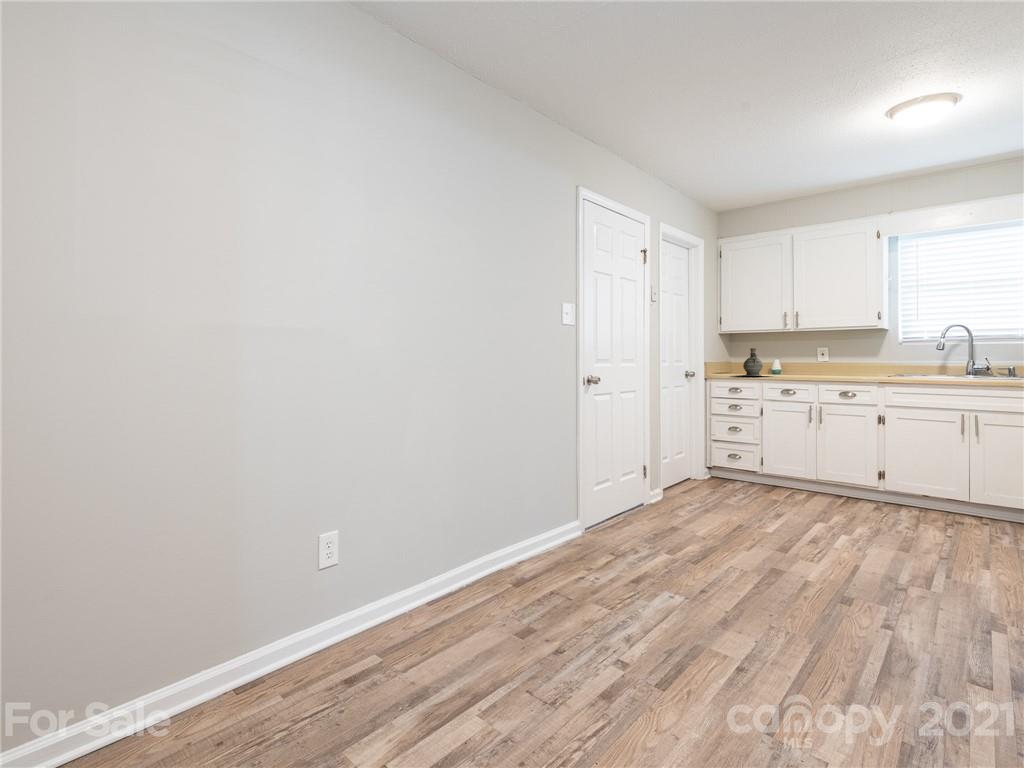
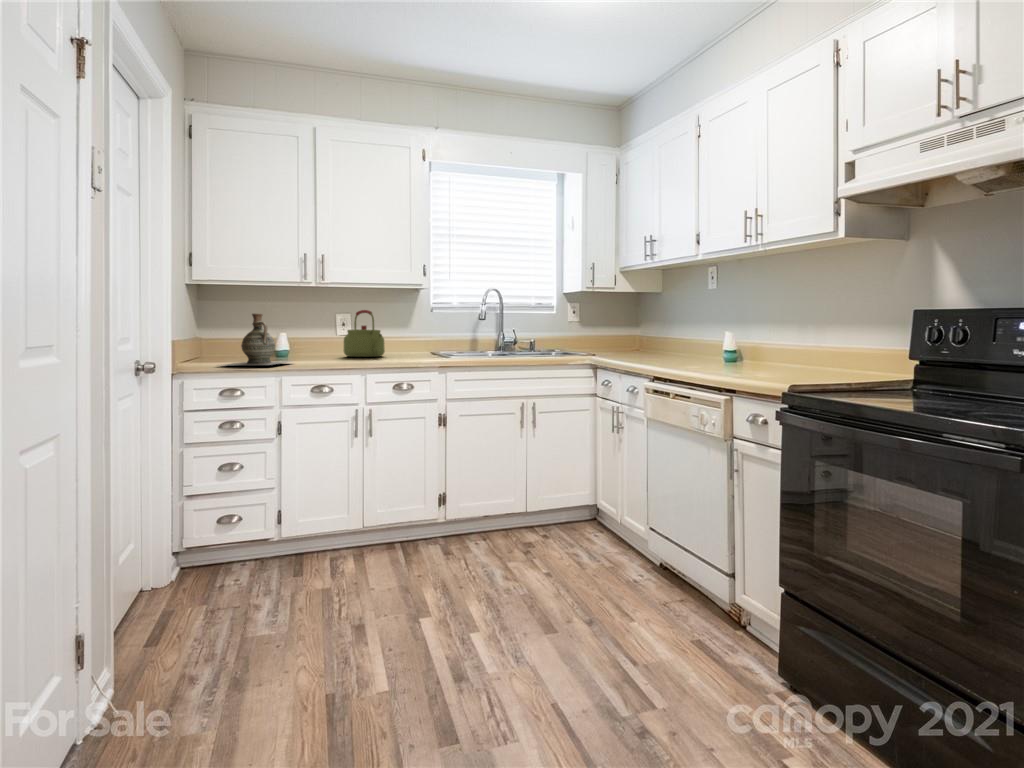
kettle: none [816,344,848,375] -> present [344,310,385,357]

